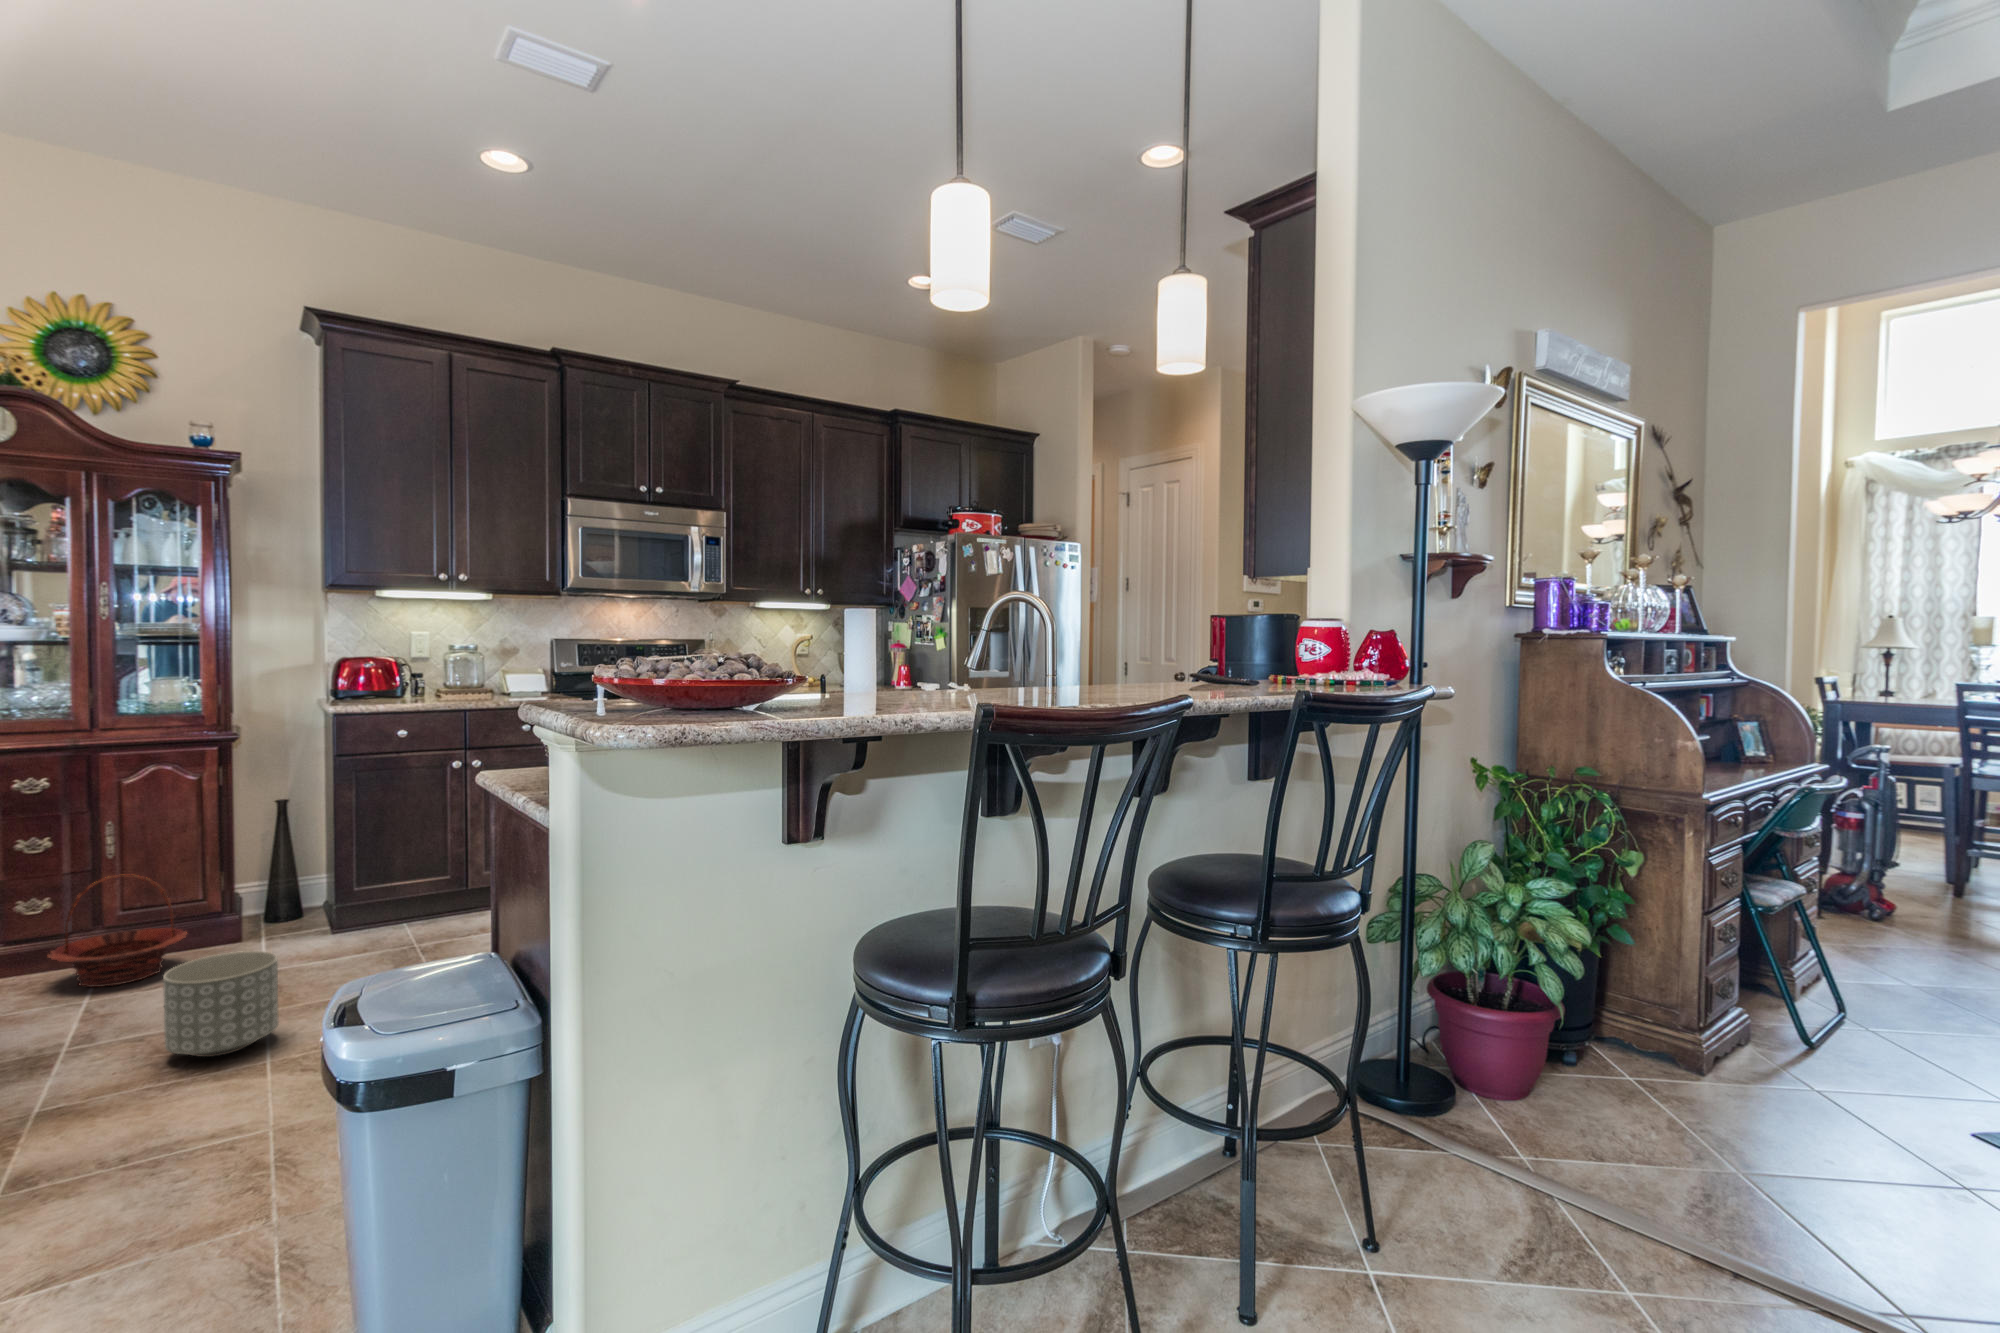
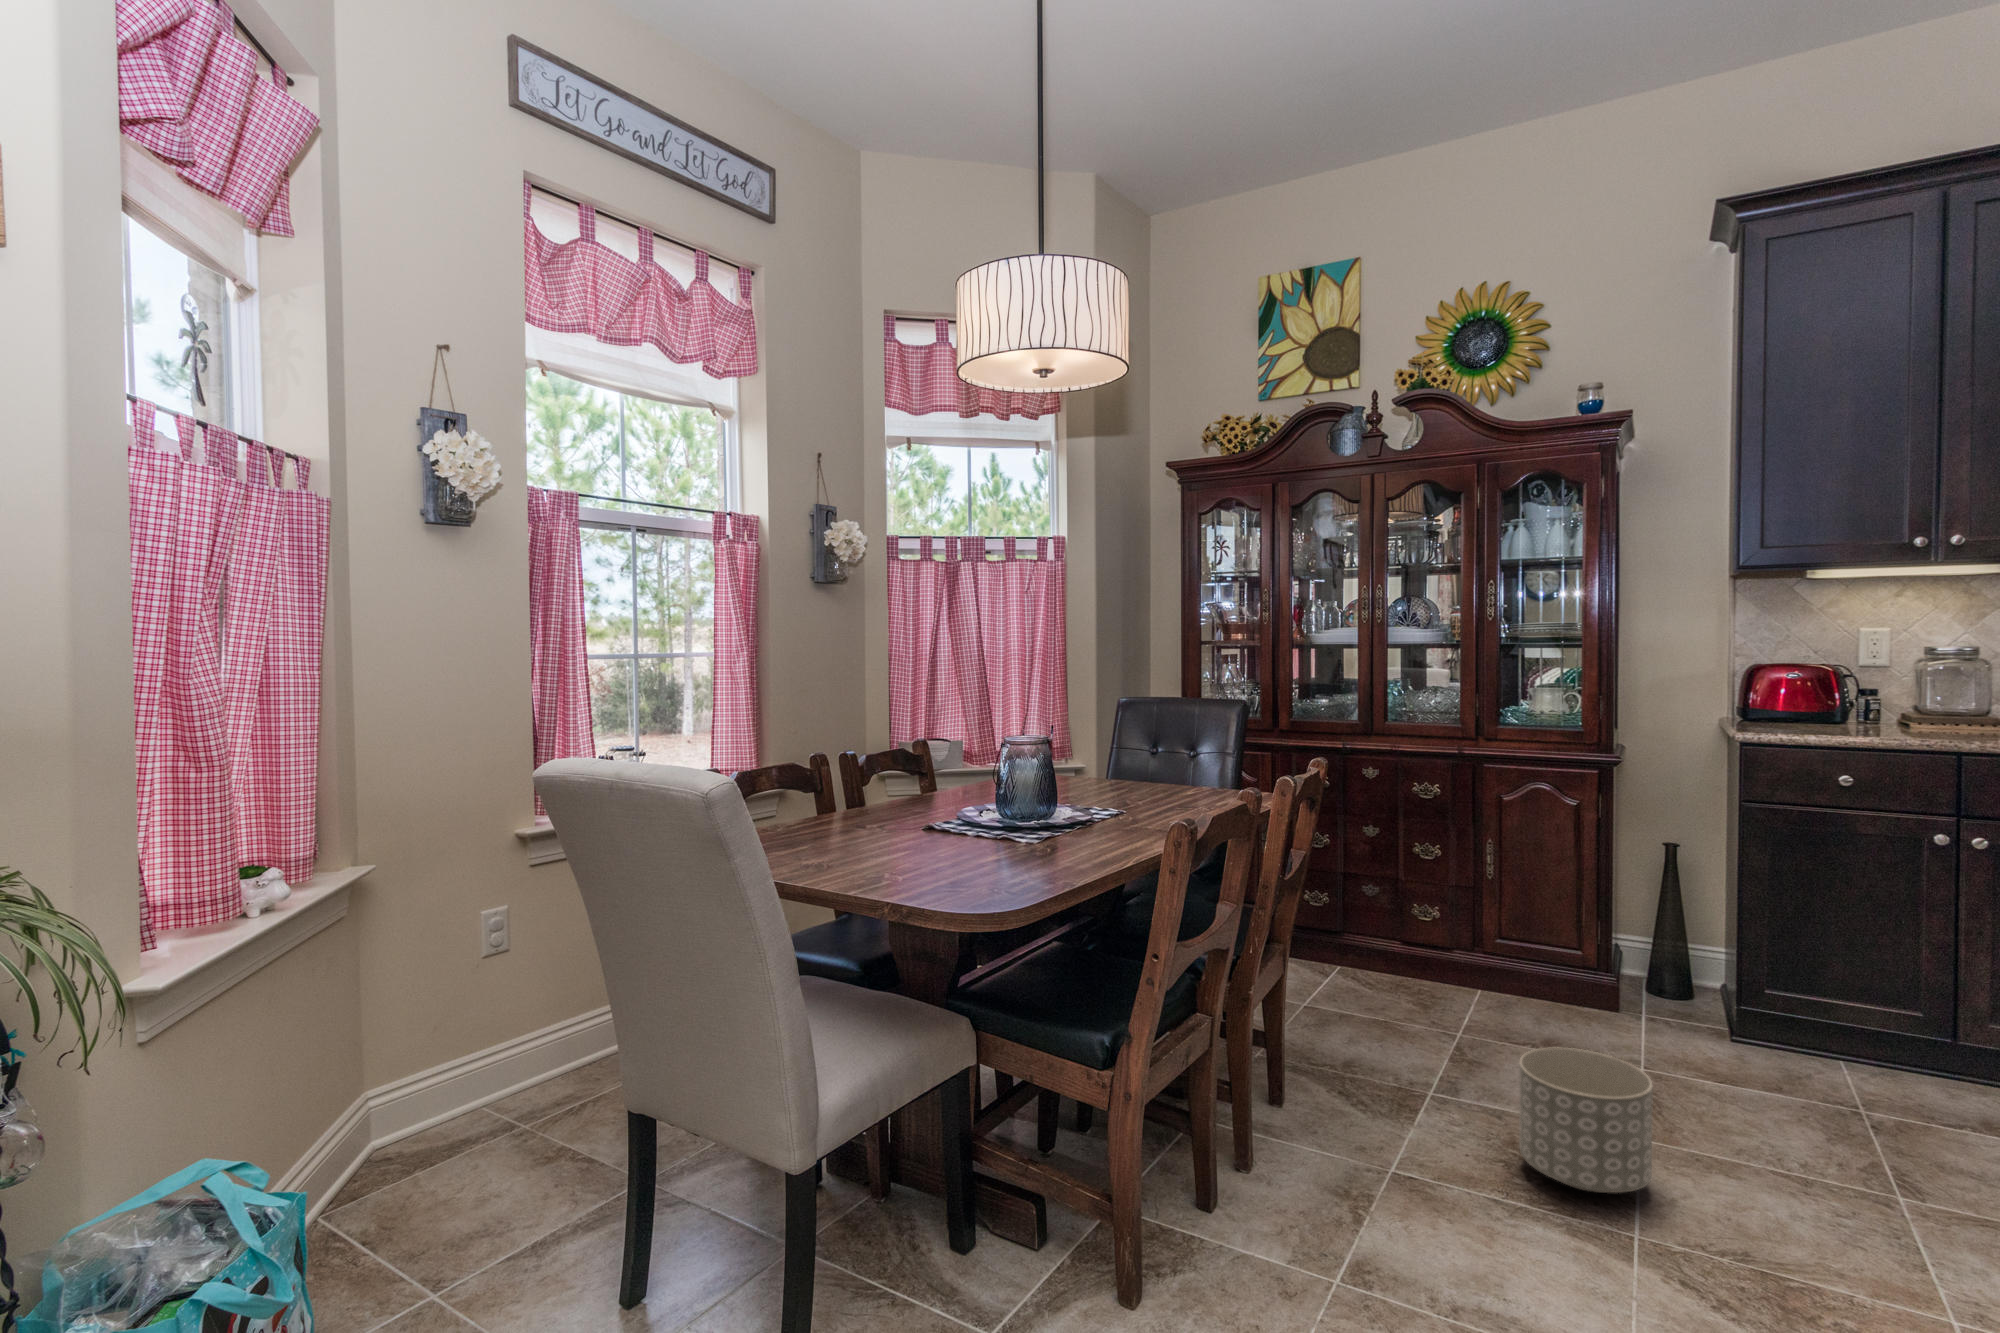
basket: present [48,874,187,987] -> none [1434,903,1561,1028]

